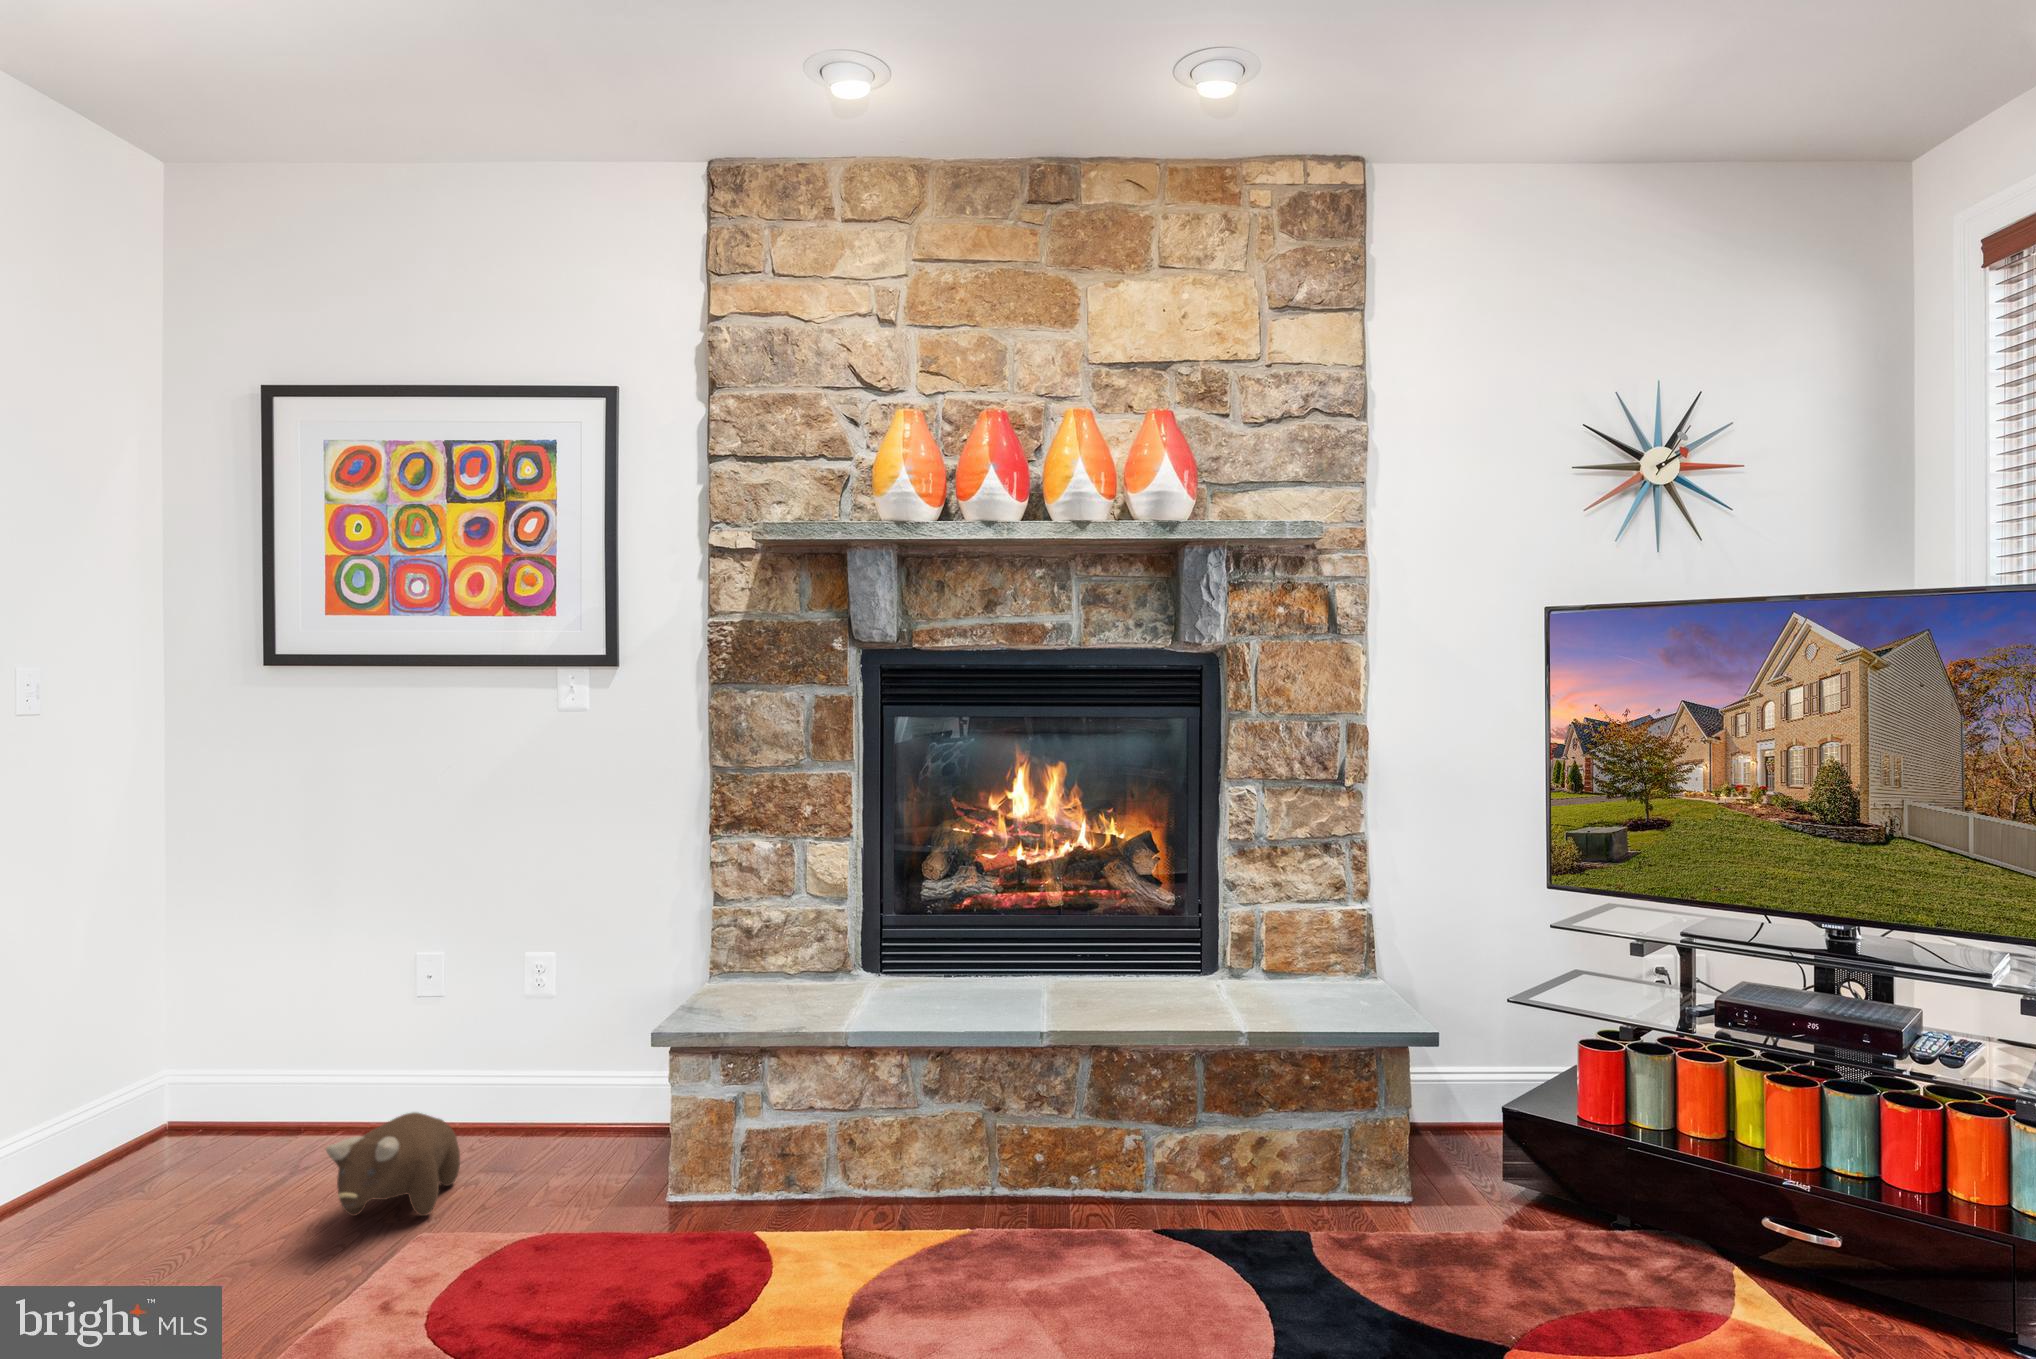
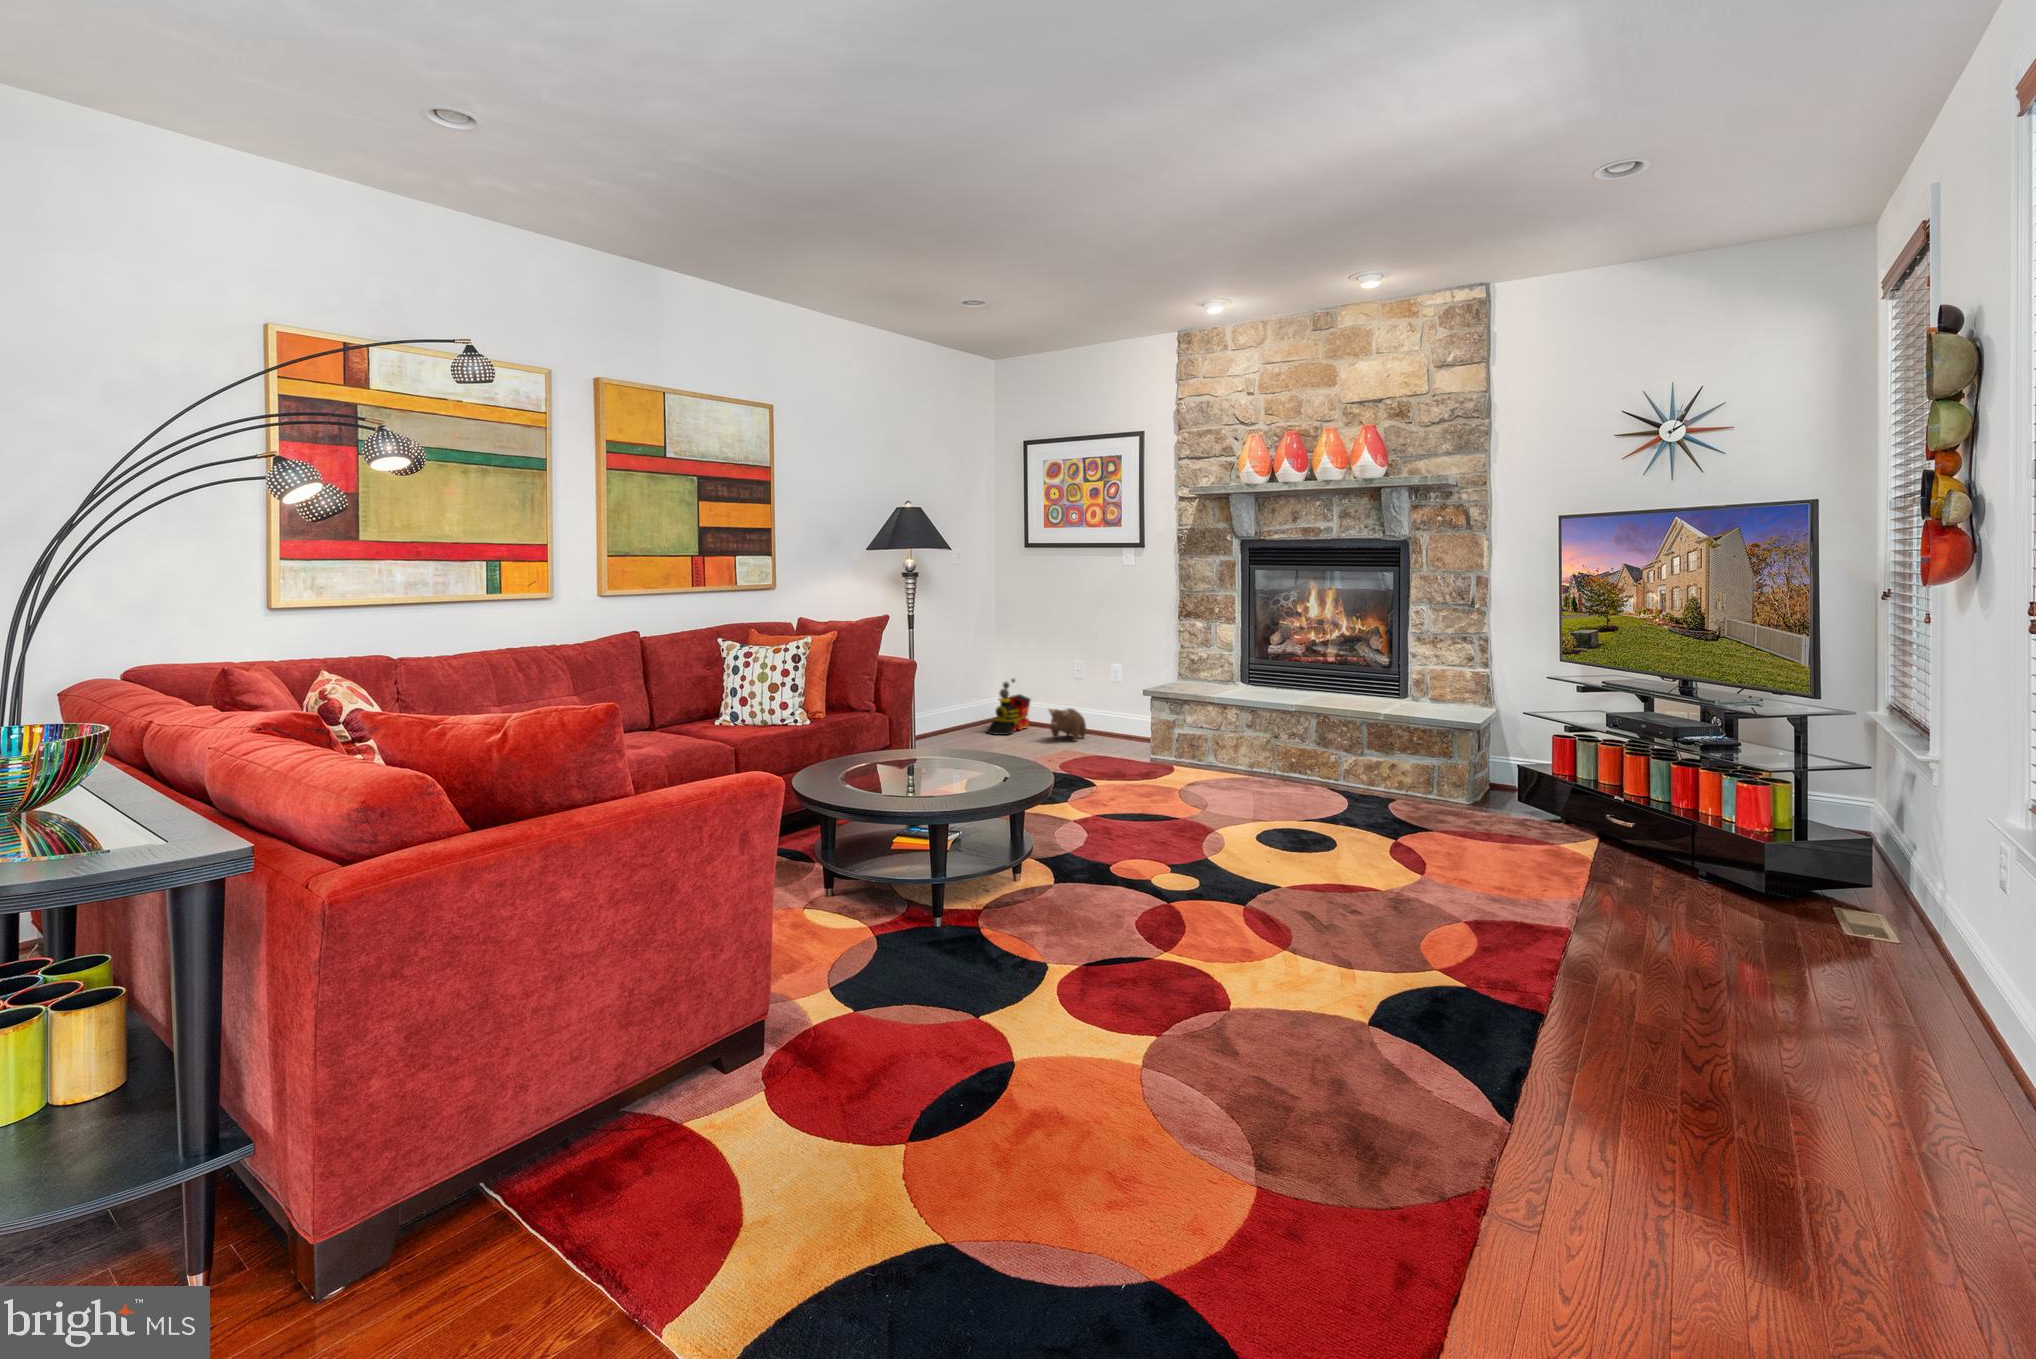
toy train: none [85,1038,282,1253] -> present [986,679,1031,735]

